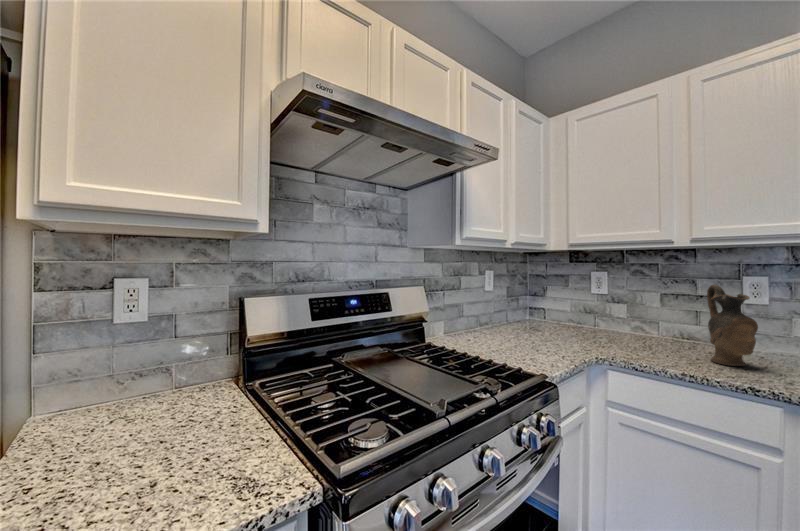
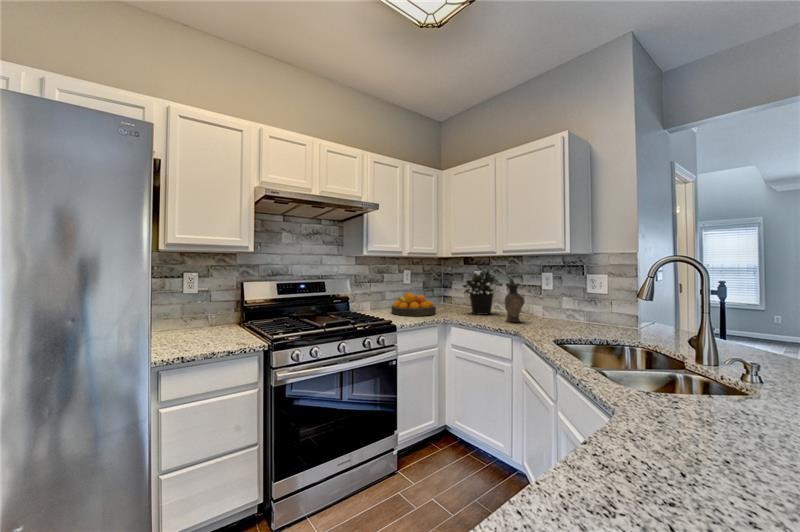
potted plant: none [596,270,670,343] -> present [462,270,503,315]
fruit bowl: none [483,306,560,348] -> present [391,293,436,316]

